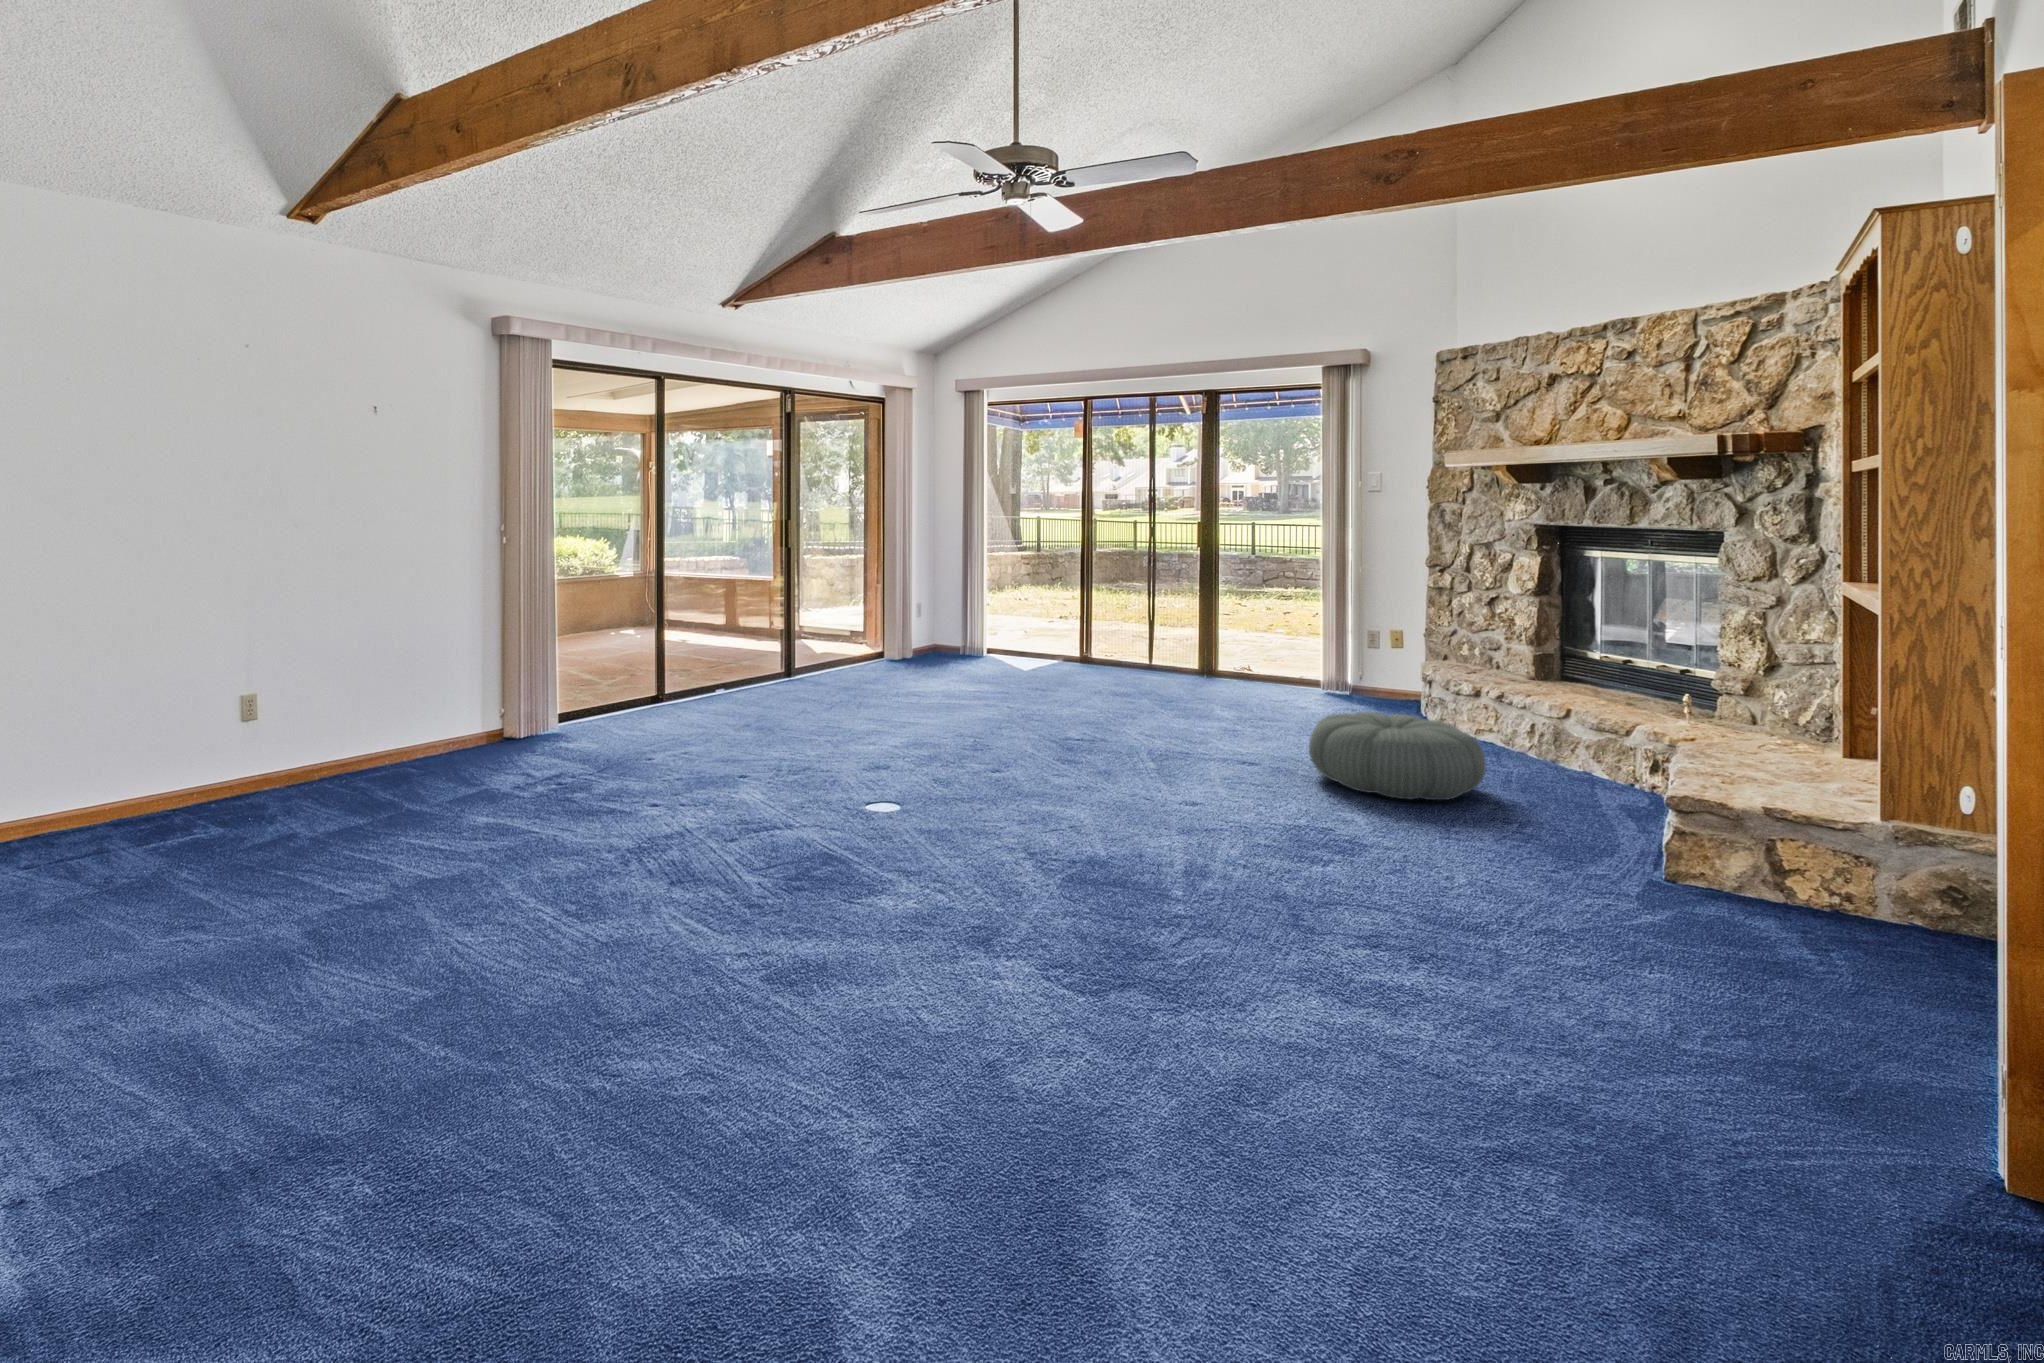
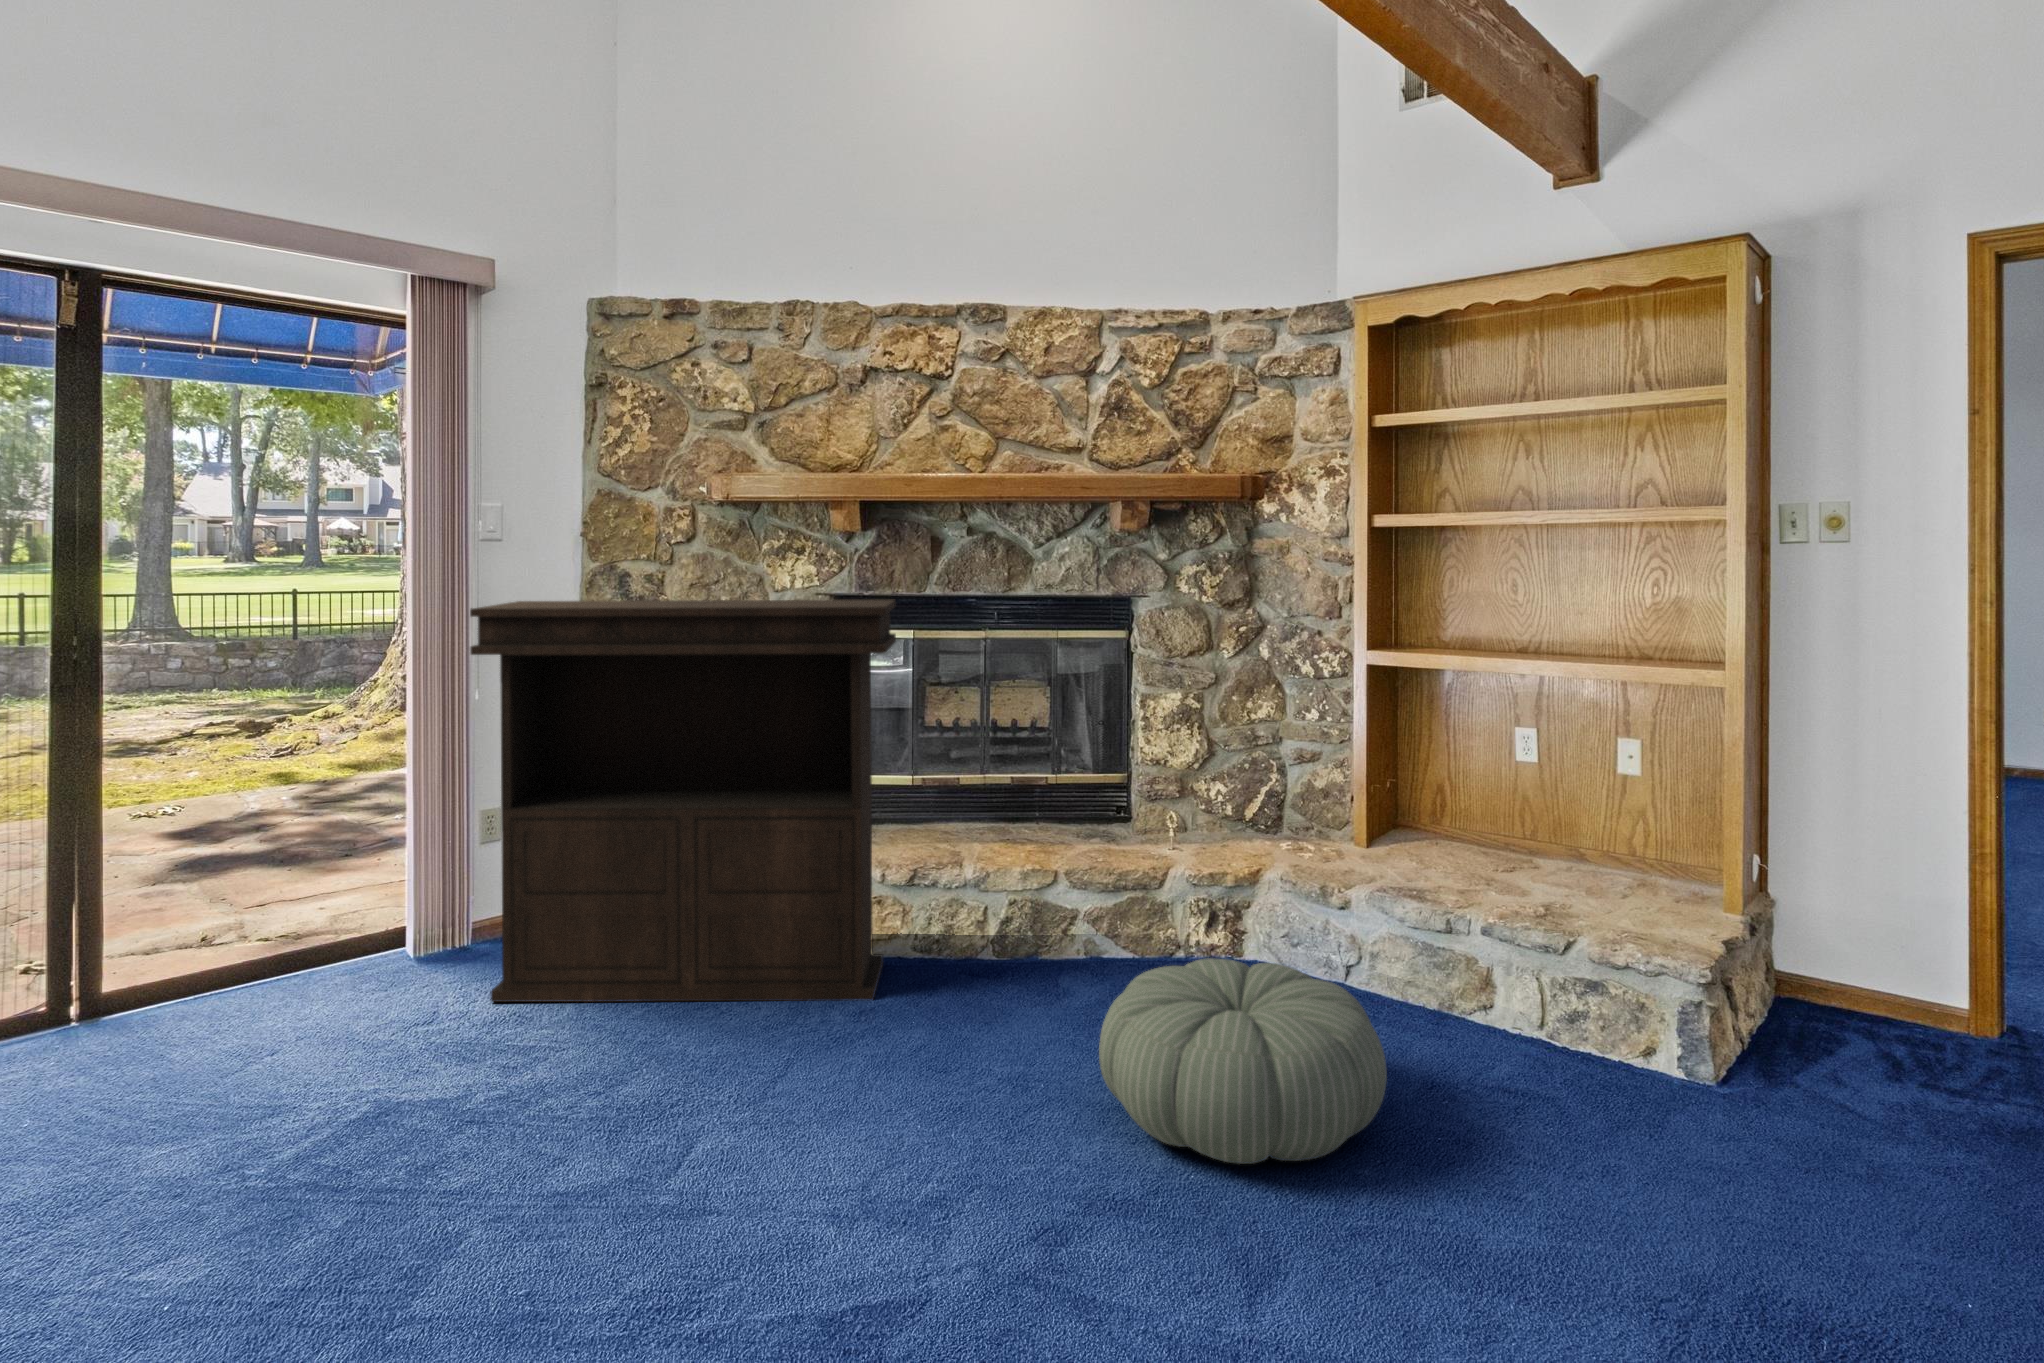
console table: none [1299,521,1482,734] -> present [470,599,896,1002]

